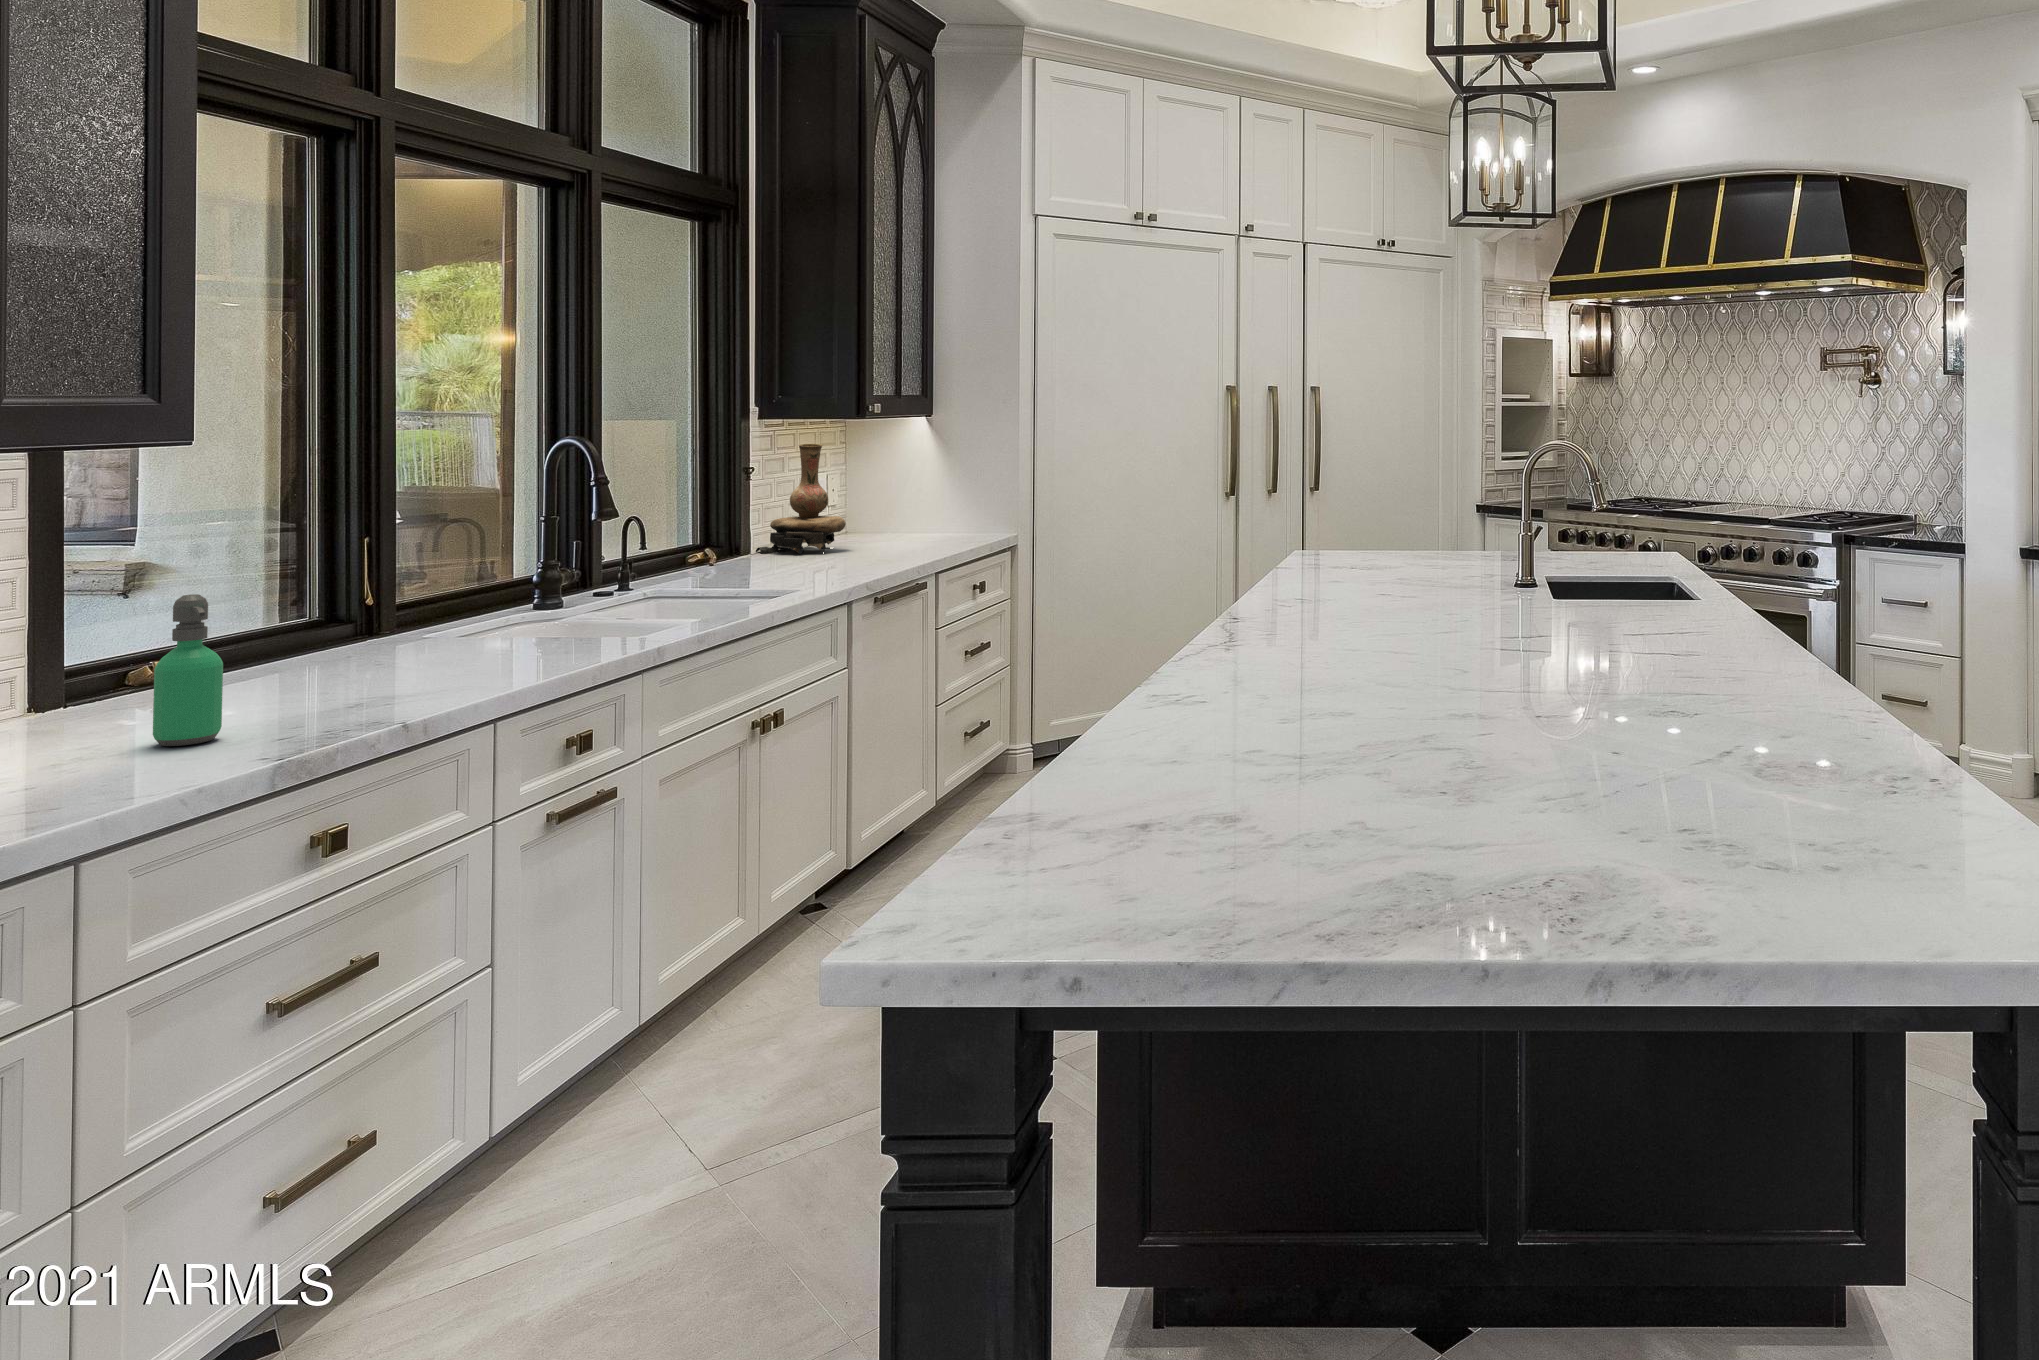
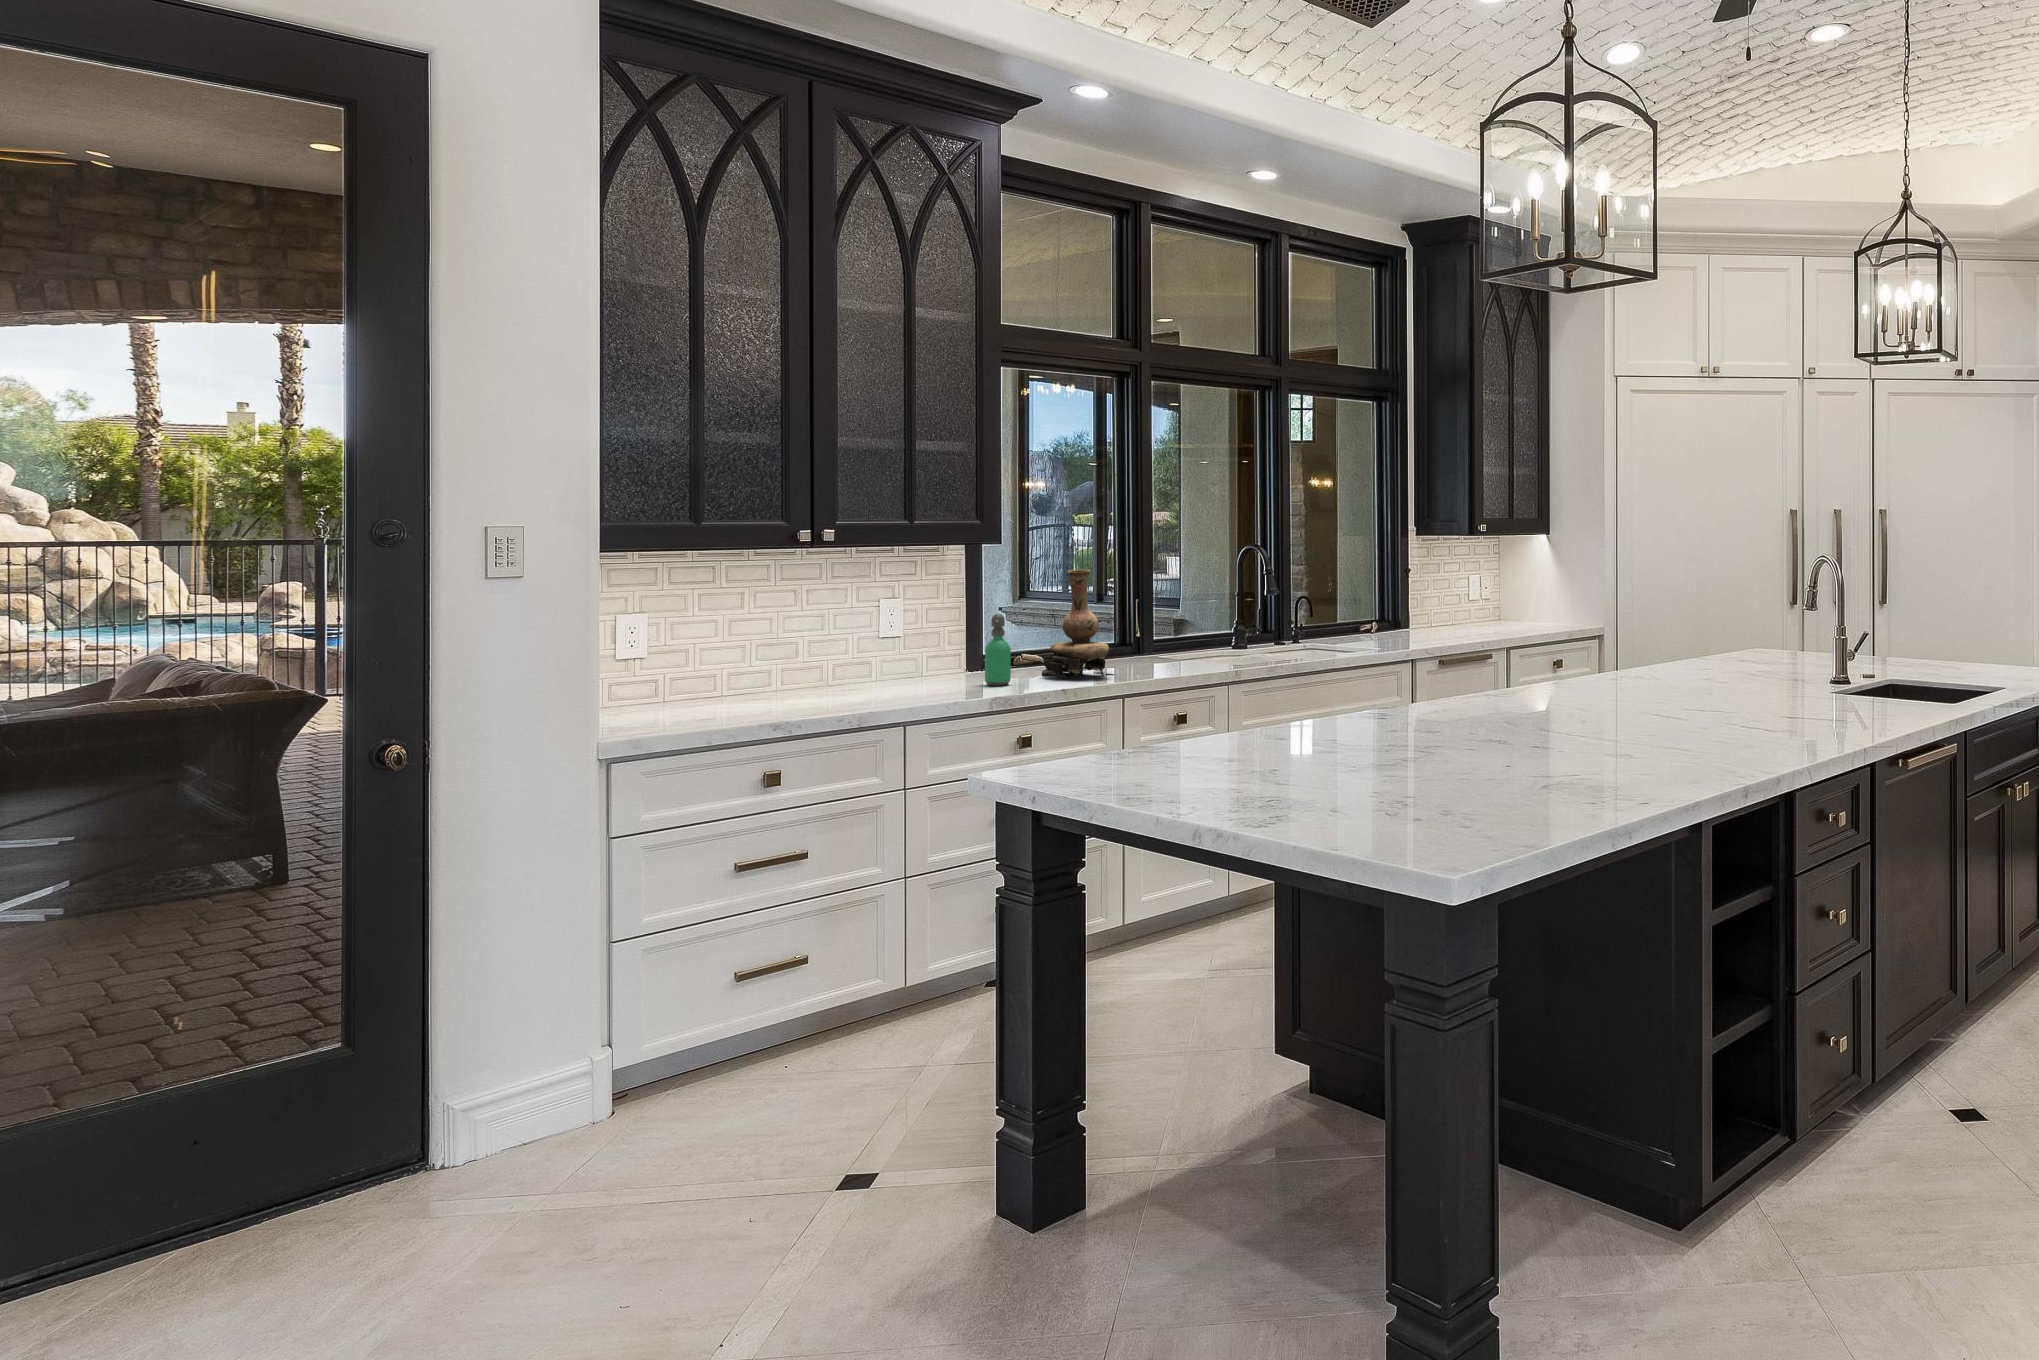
vase: present [756,444,846,554] -> present [1042,570,1113,679]

